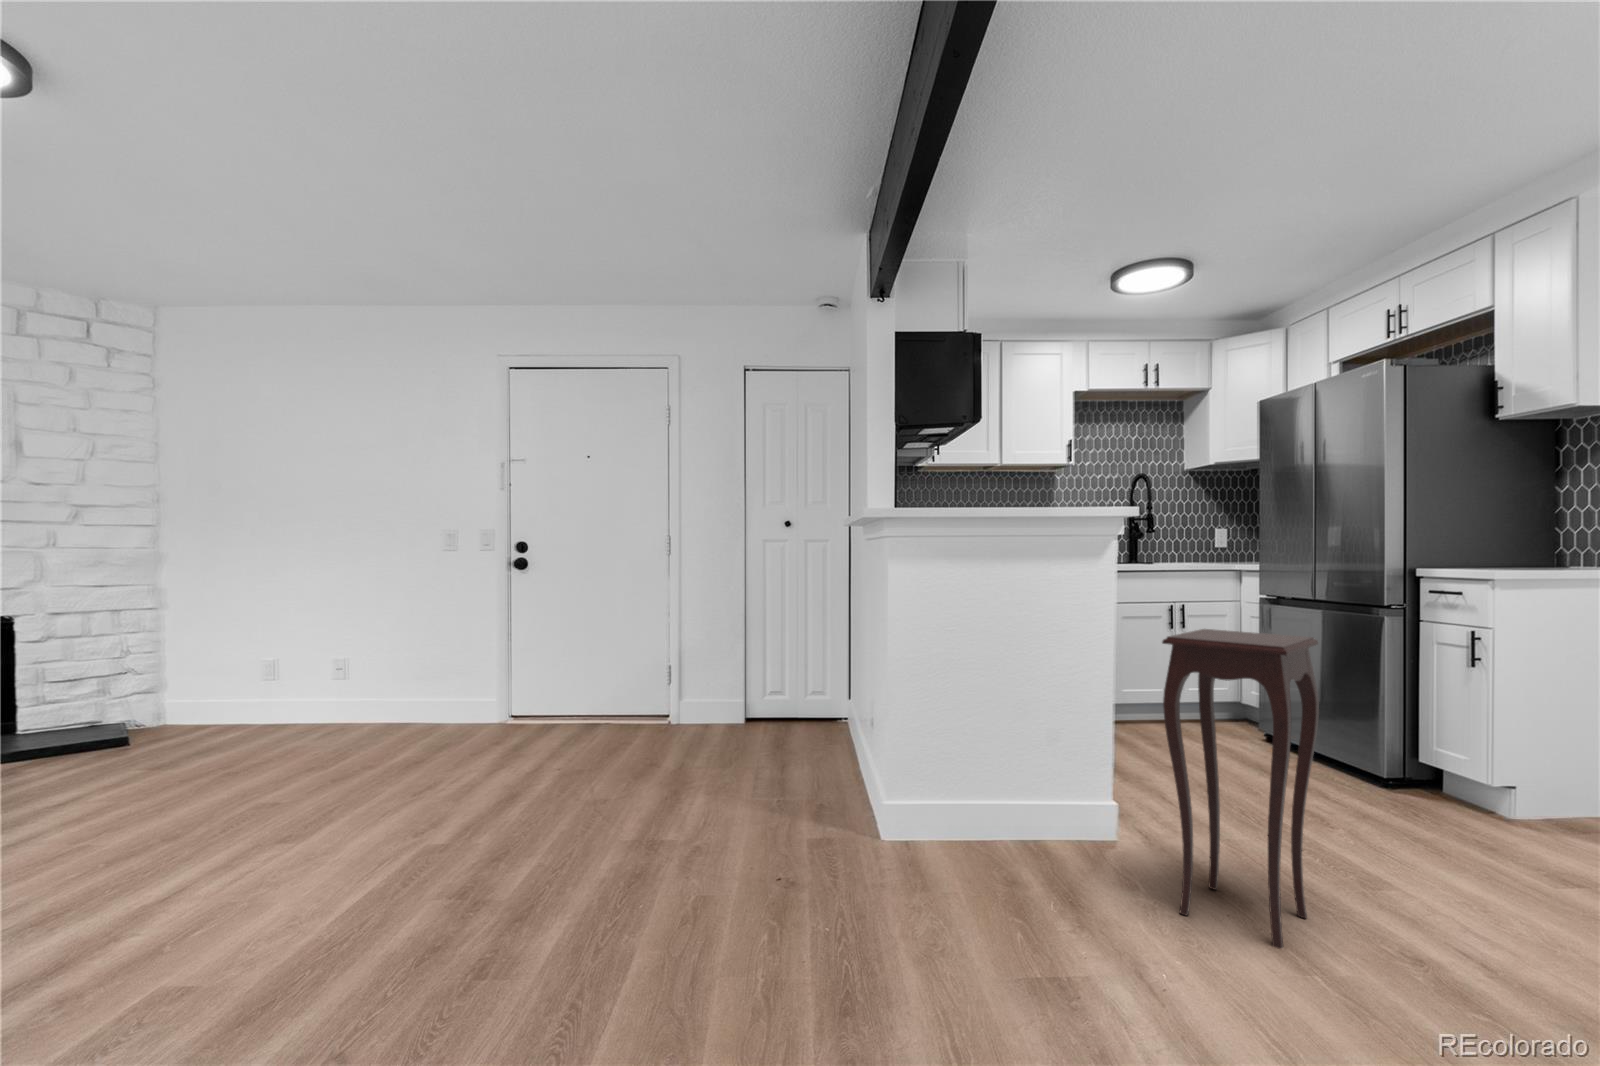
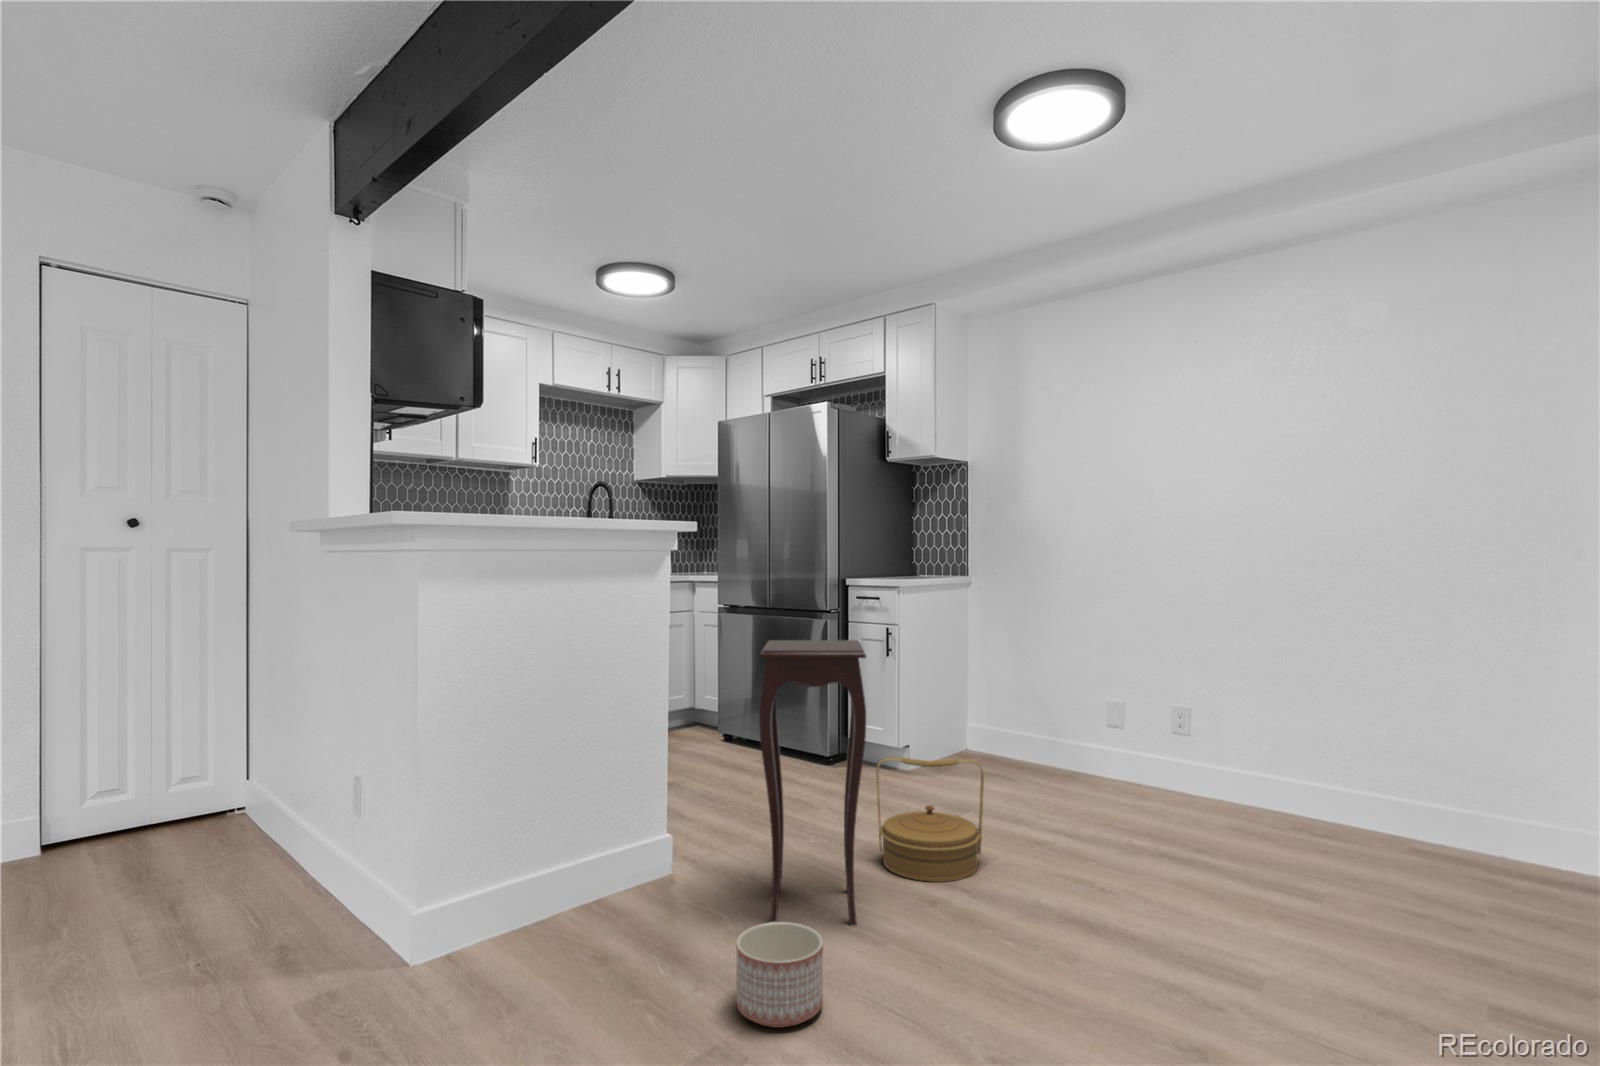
basket: none [1363,780,1541,957] -> present [876,757,984,882]
planter: none [1083,897,1176,1004] -> present [736,922,823,1028]

